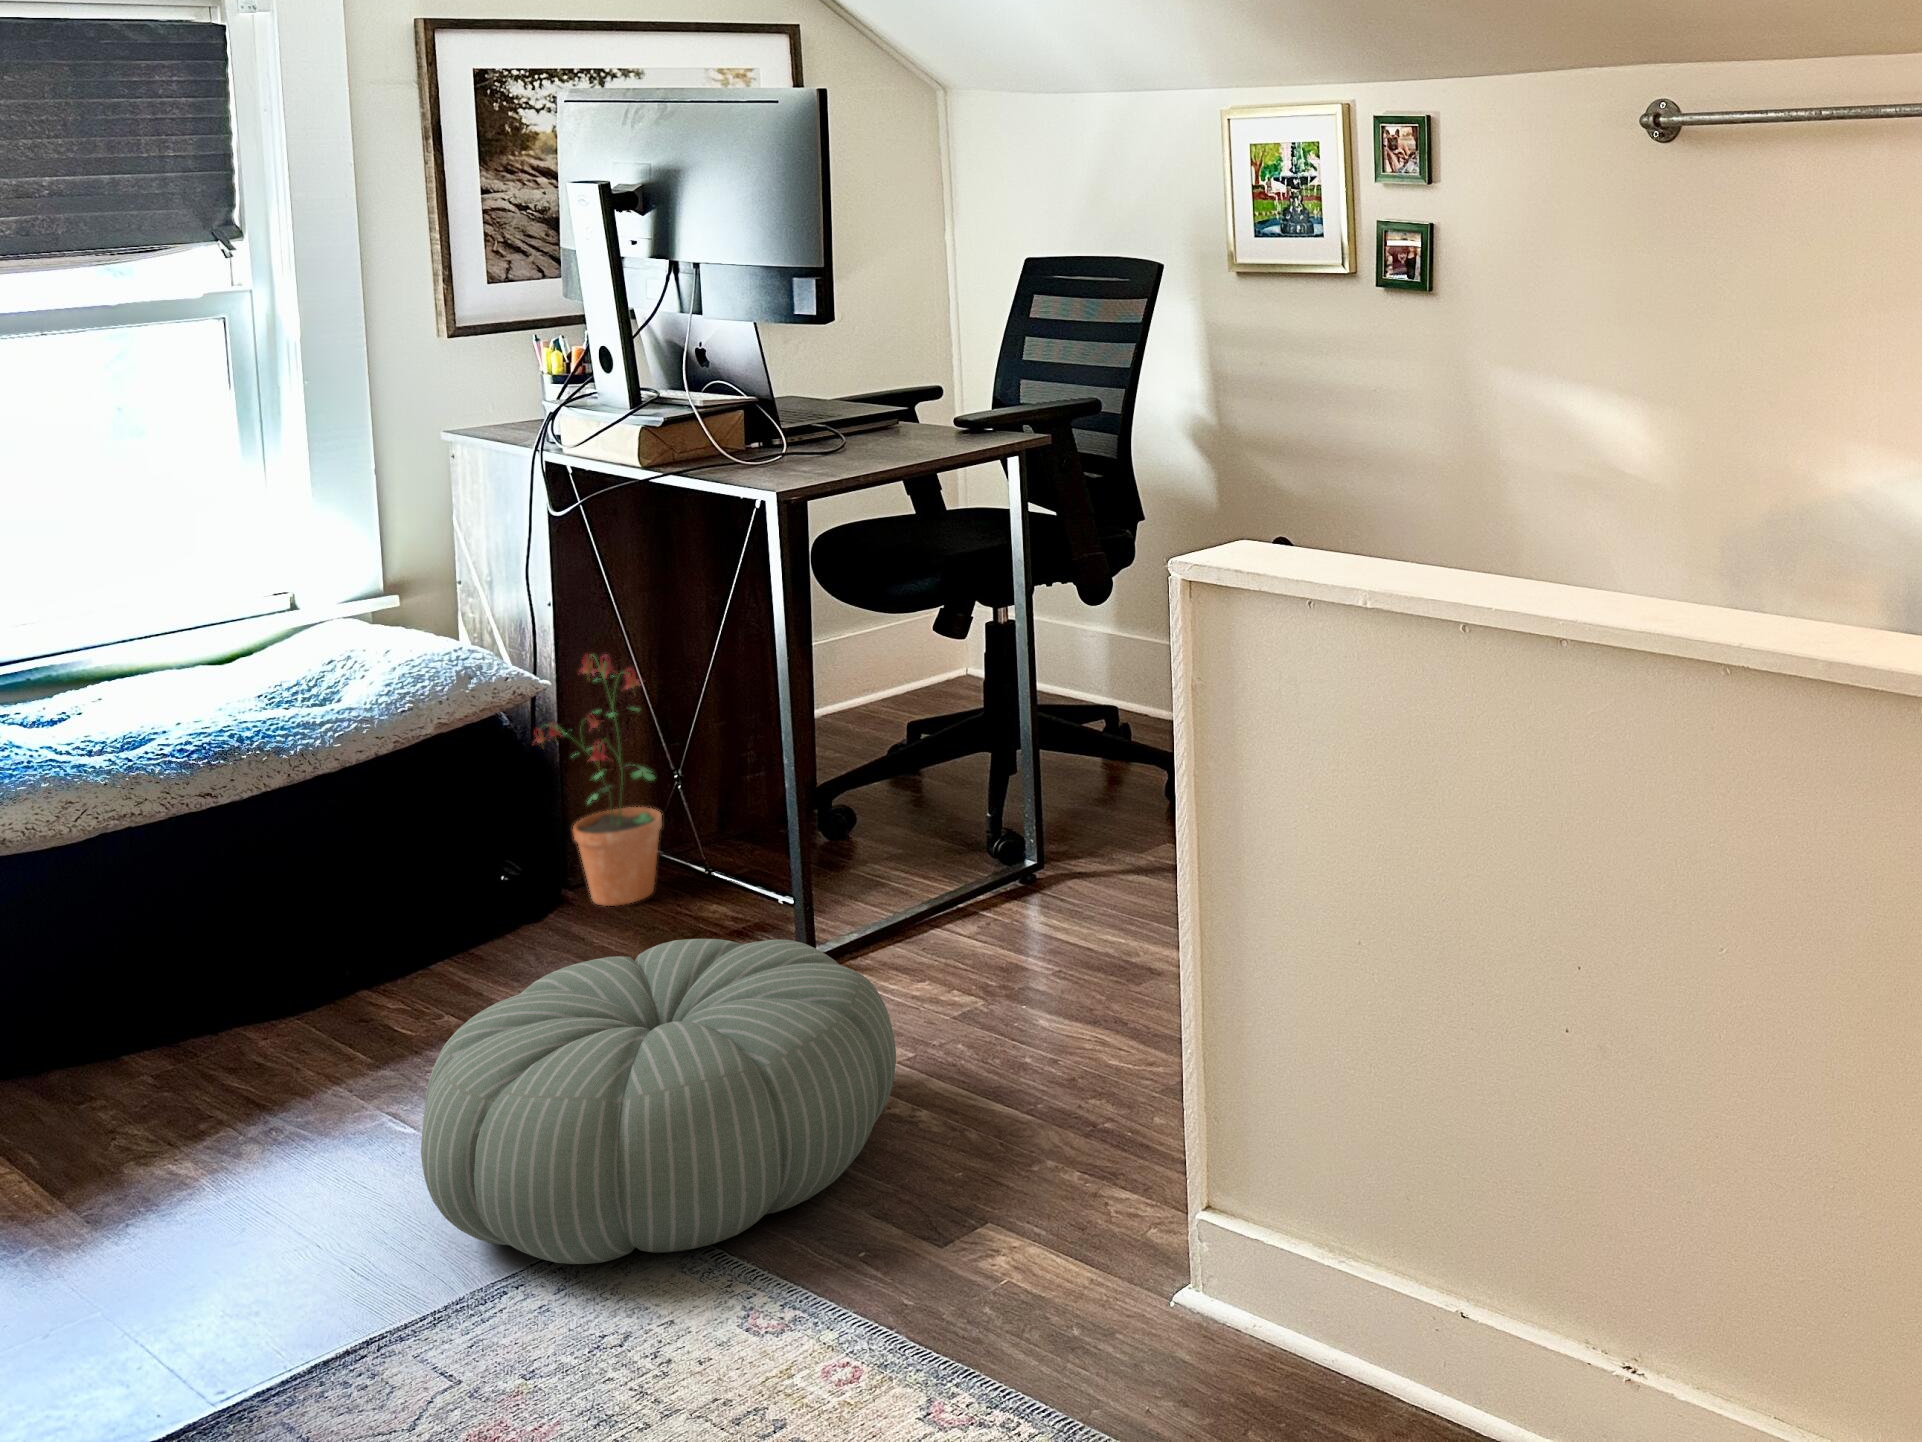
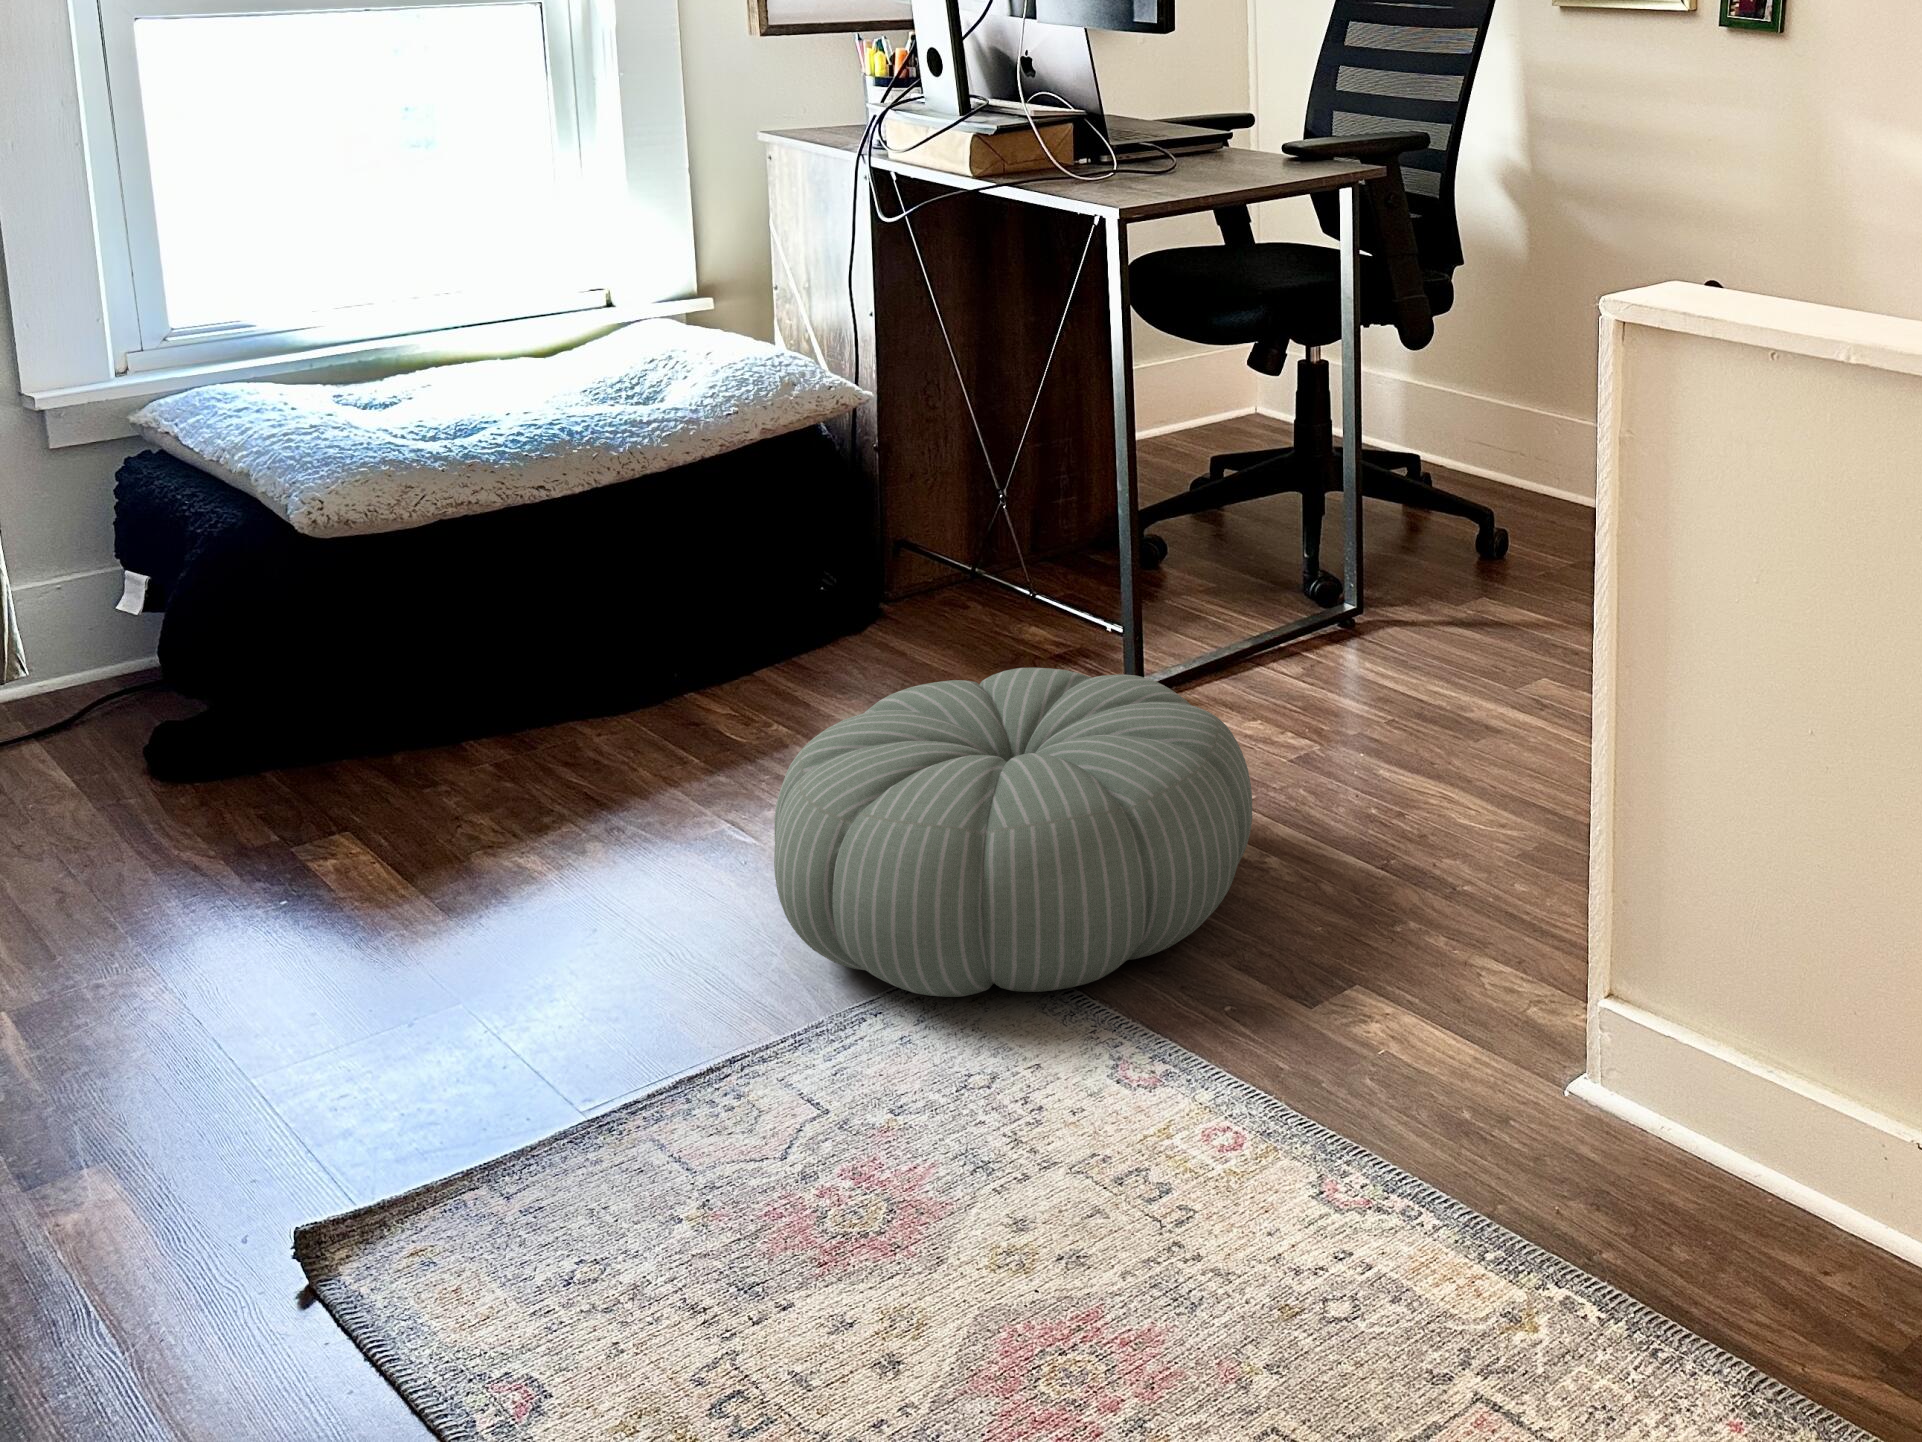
potted plant: present [535,654,662,906] -> none [850,368,983,627]

